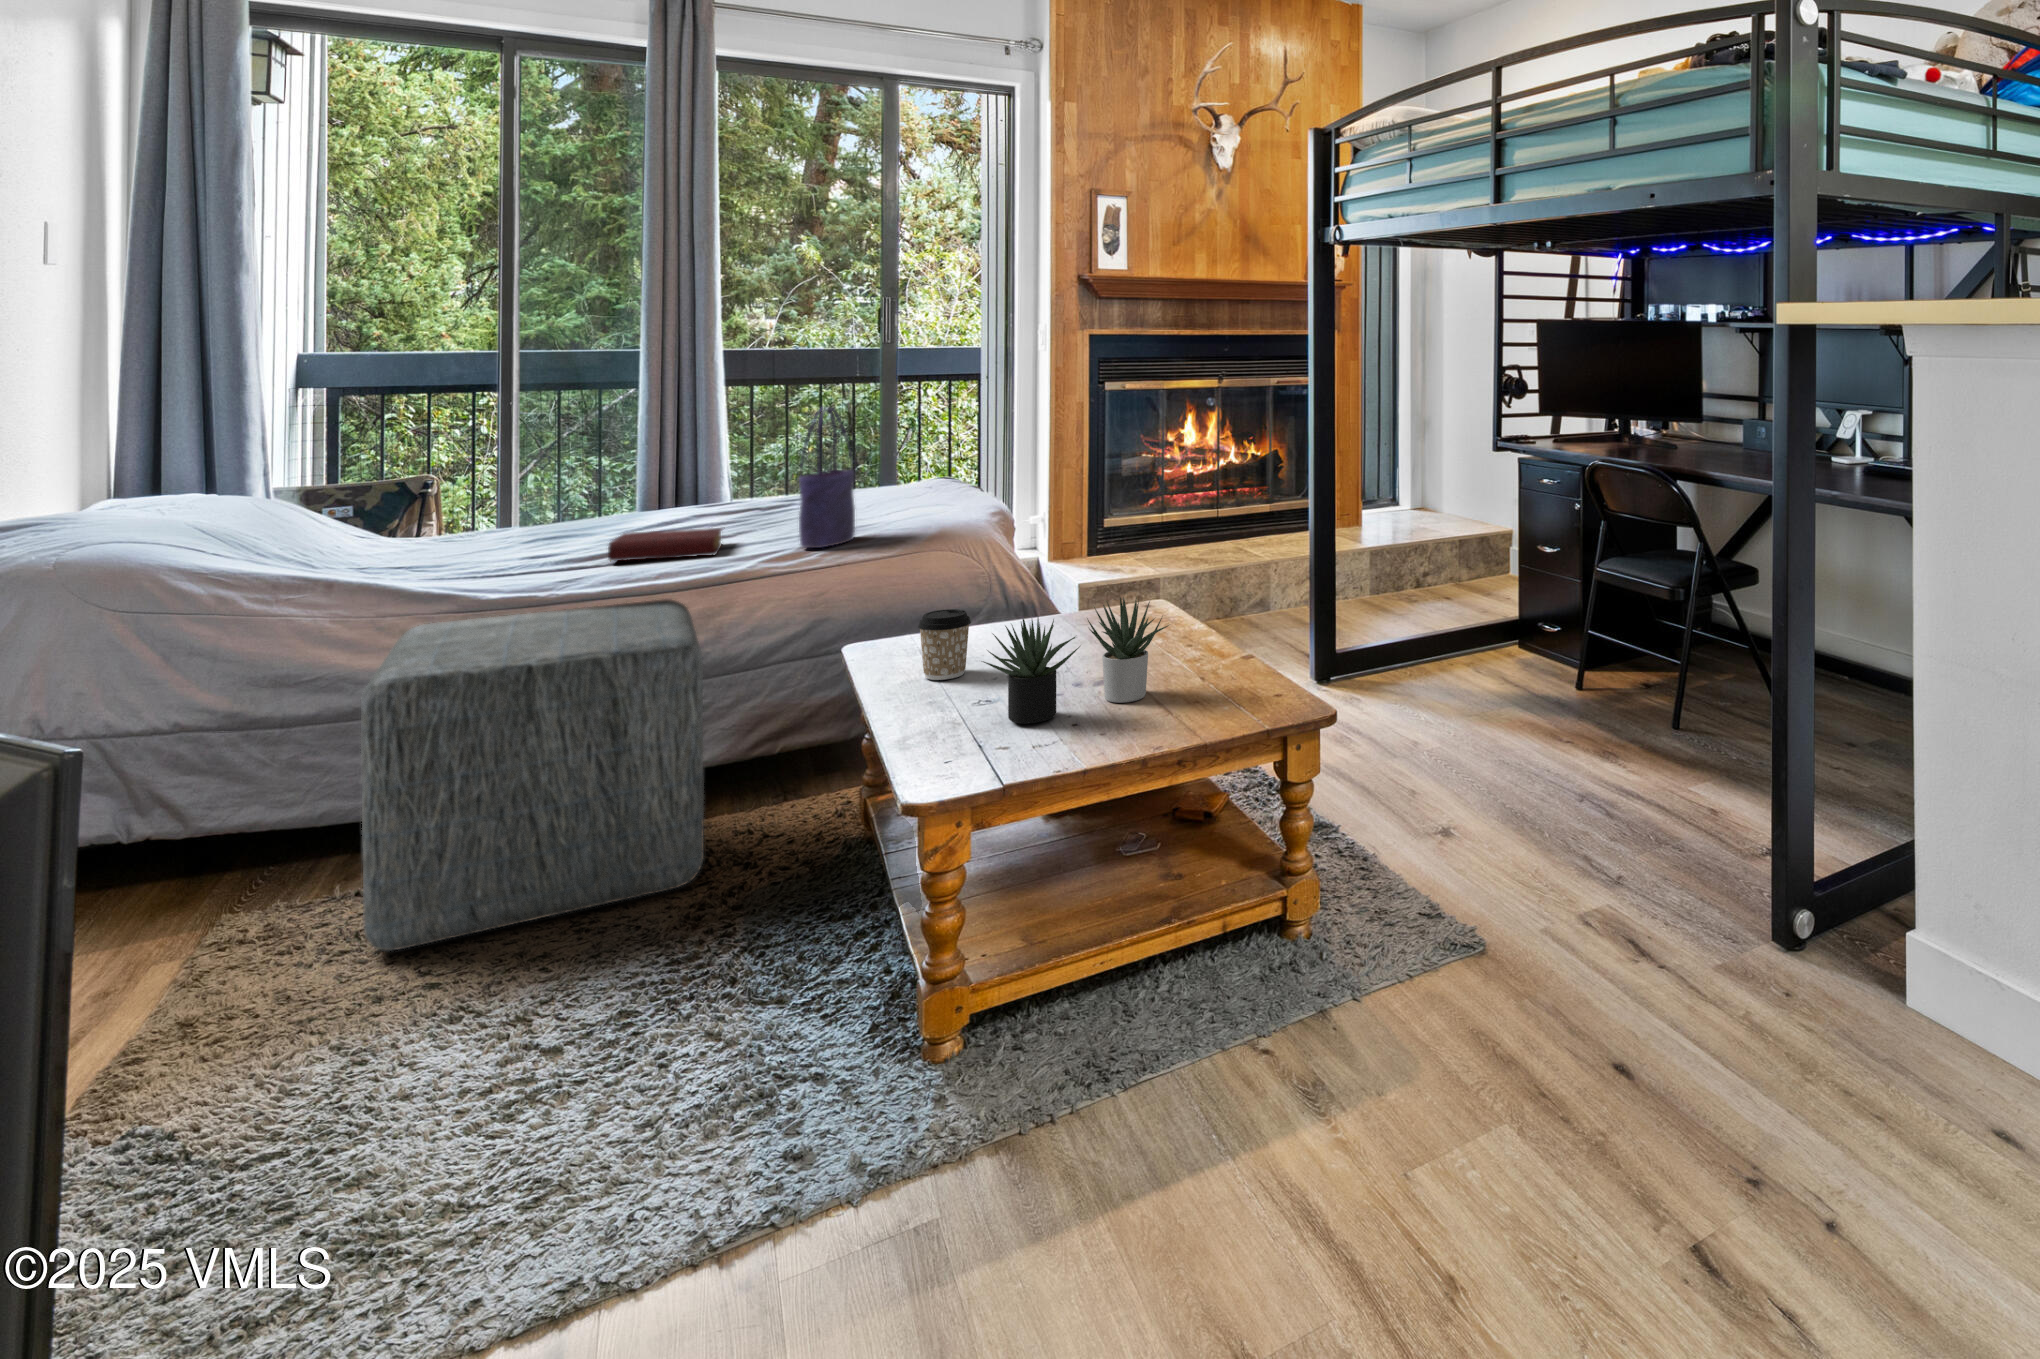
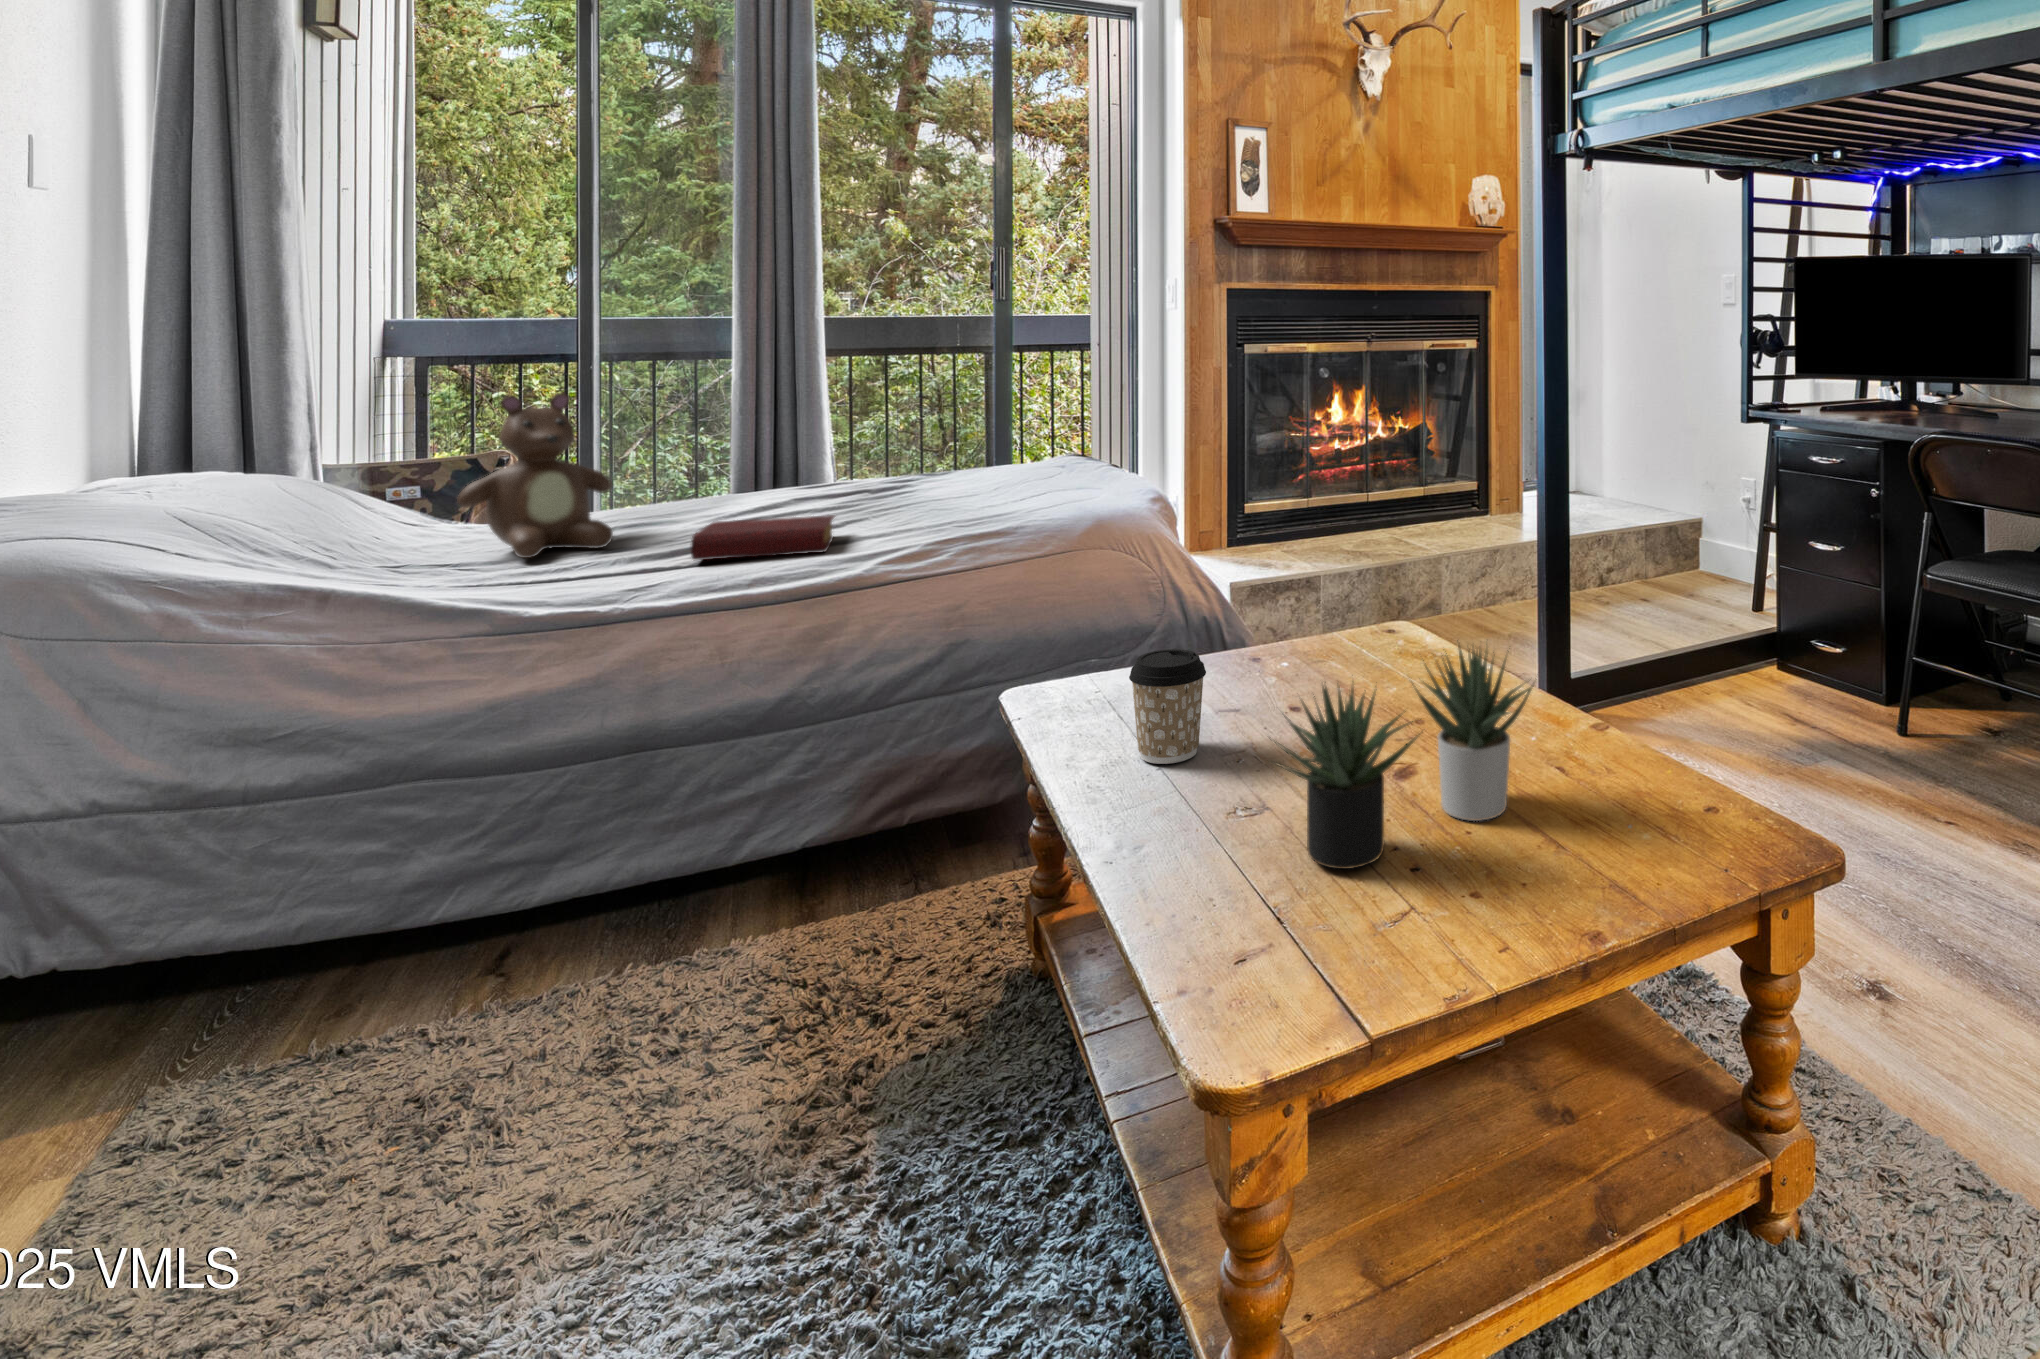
tote bag: present [799,408,855,548] -> none [929,357,997,543]
teddy bear: none [414,433,541,561] -> present [457,393,613,558]
ottoman: present [361,599,704,951] -> none [300,617,816,1191]

